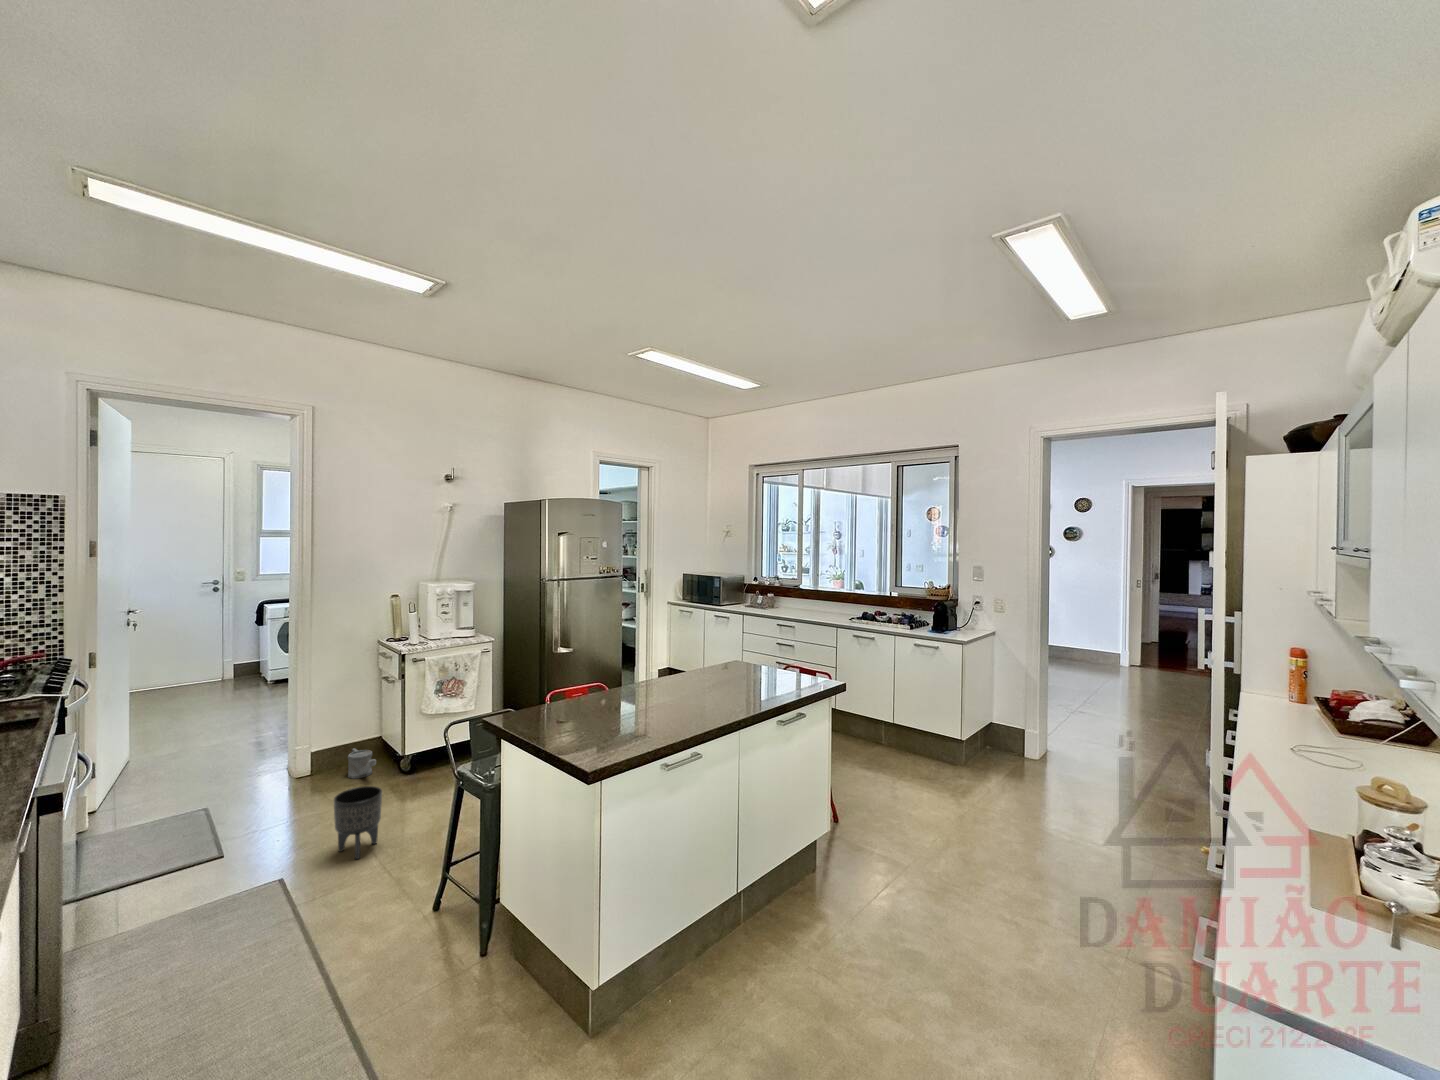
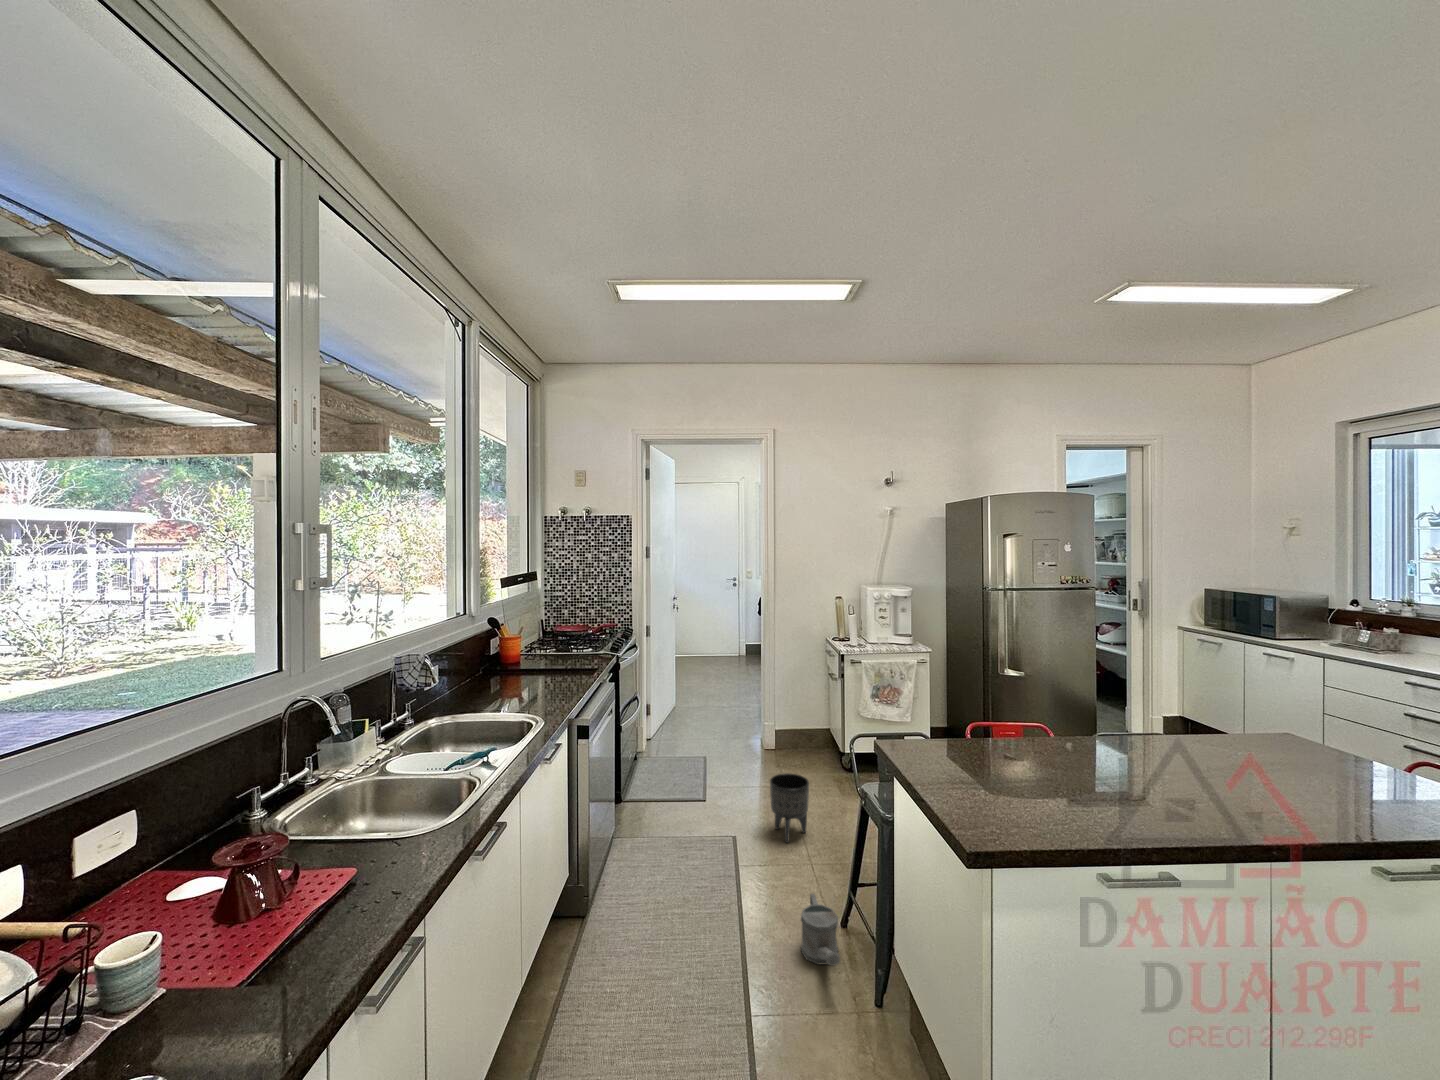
watering can: present [348,748,376,779] -> present [801,894,840,966]

